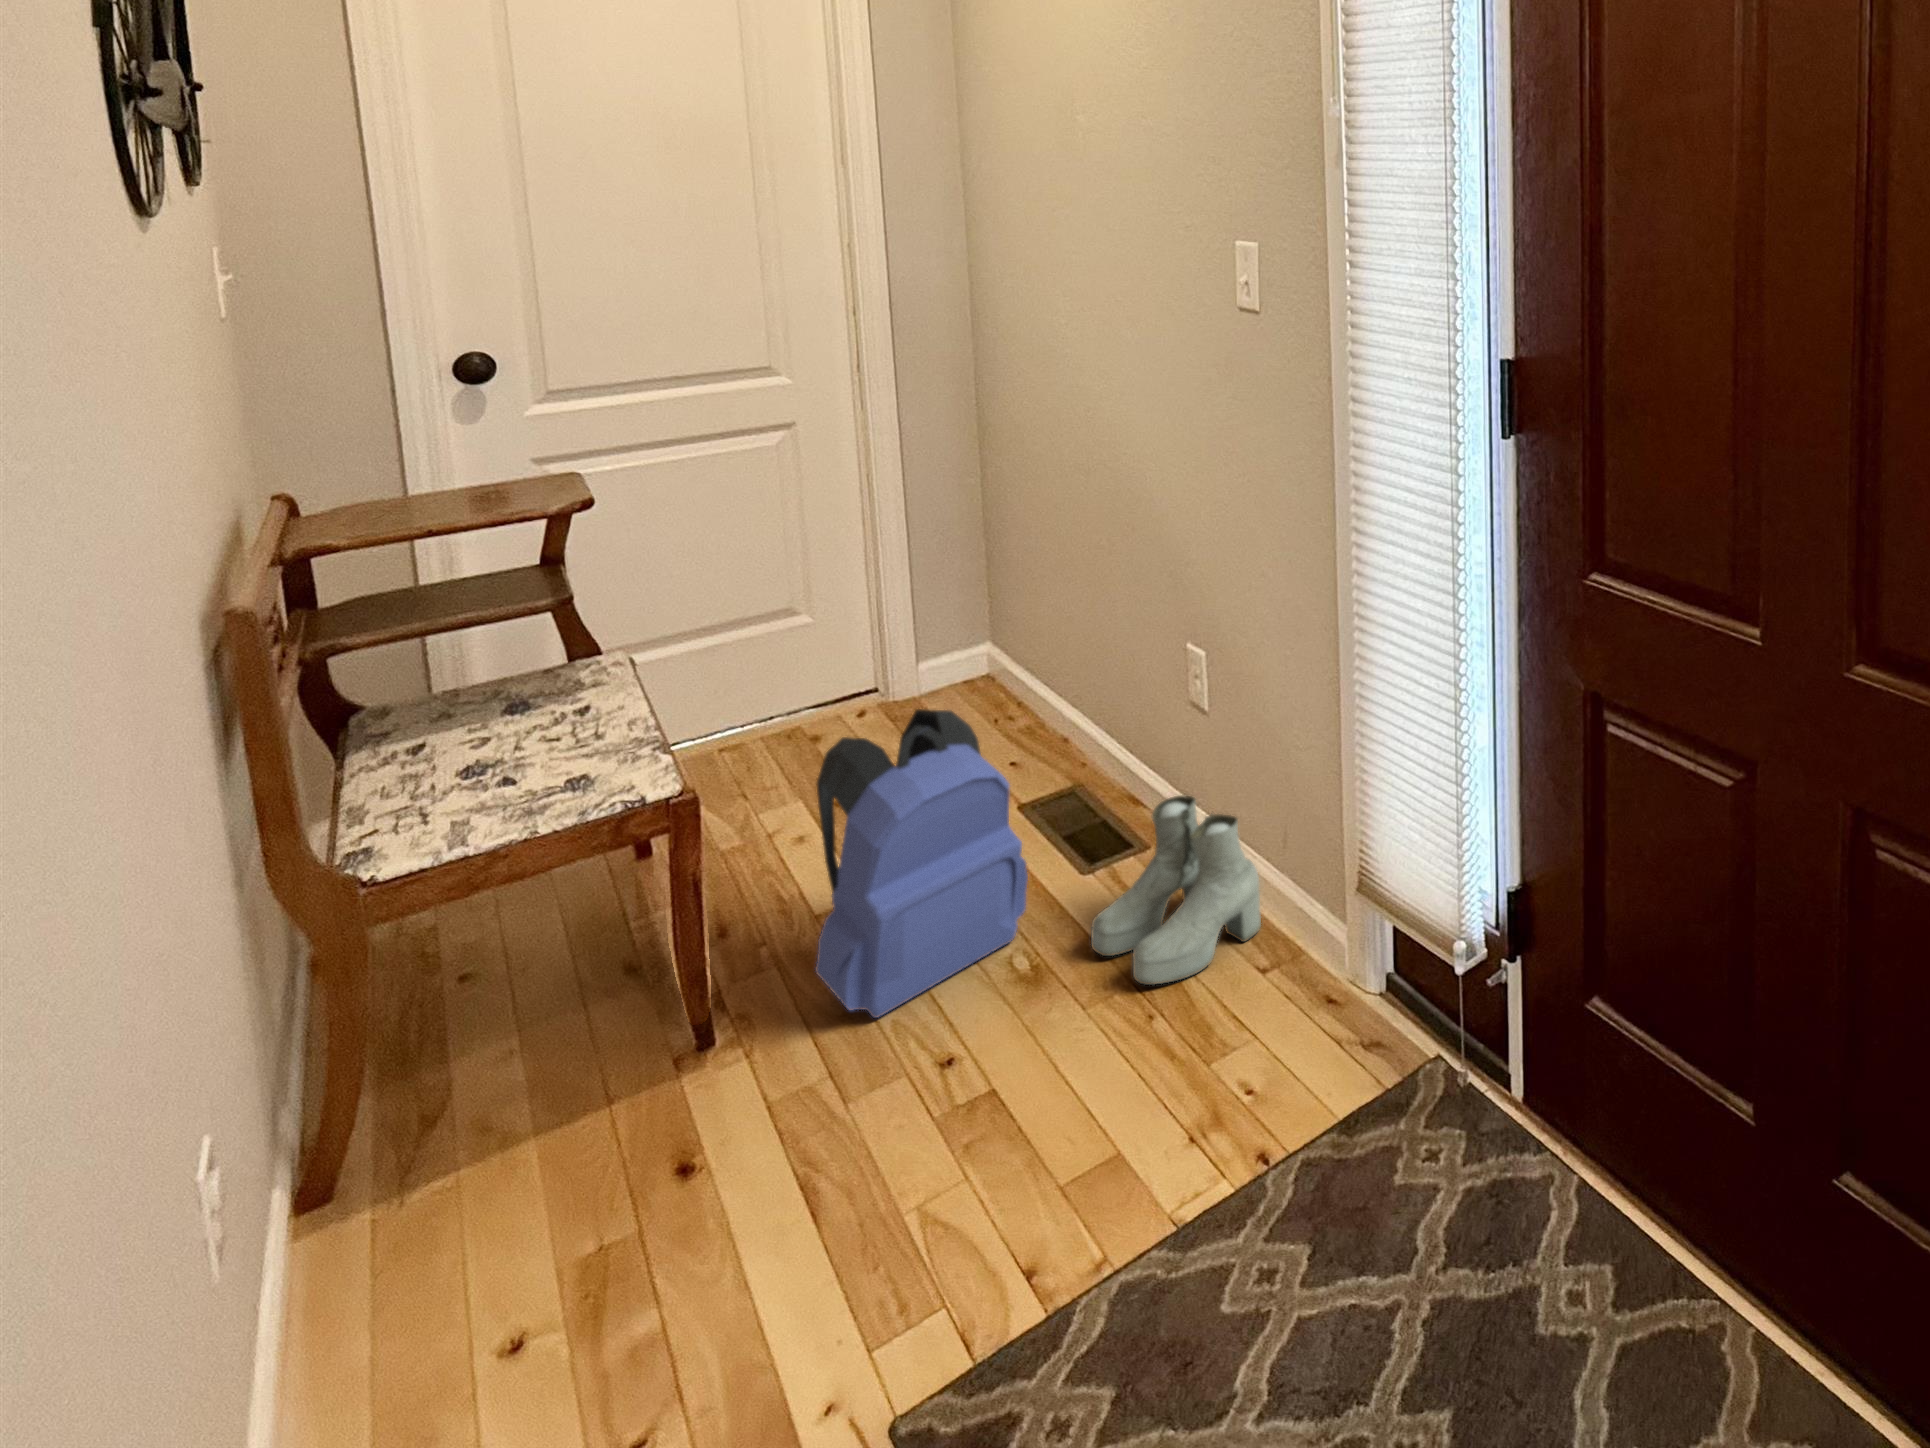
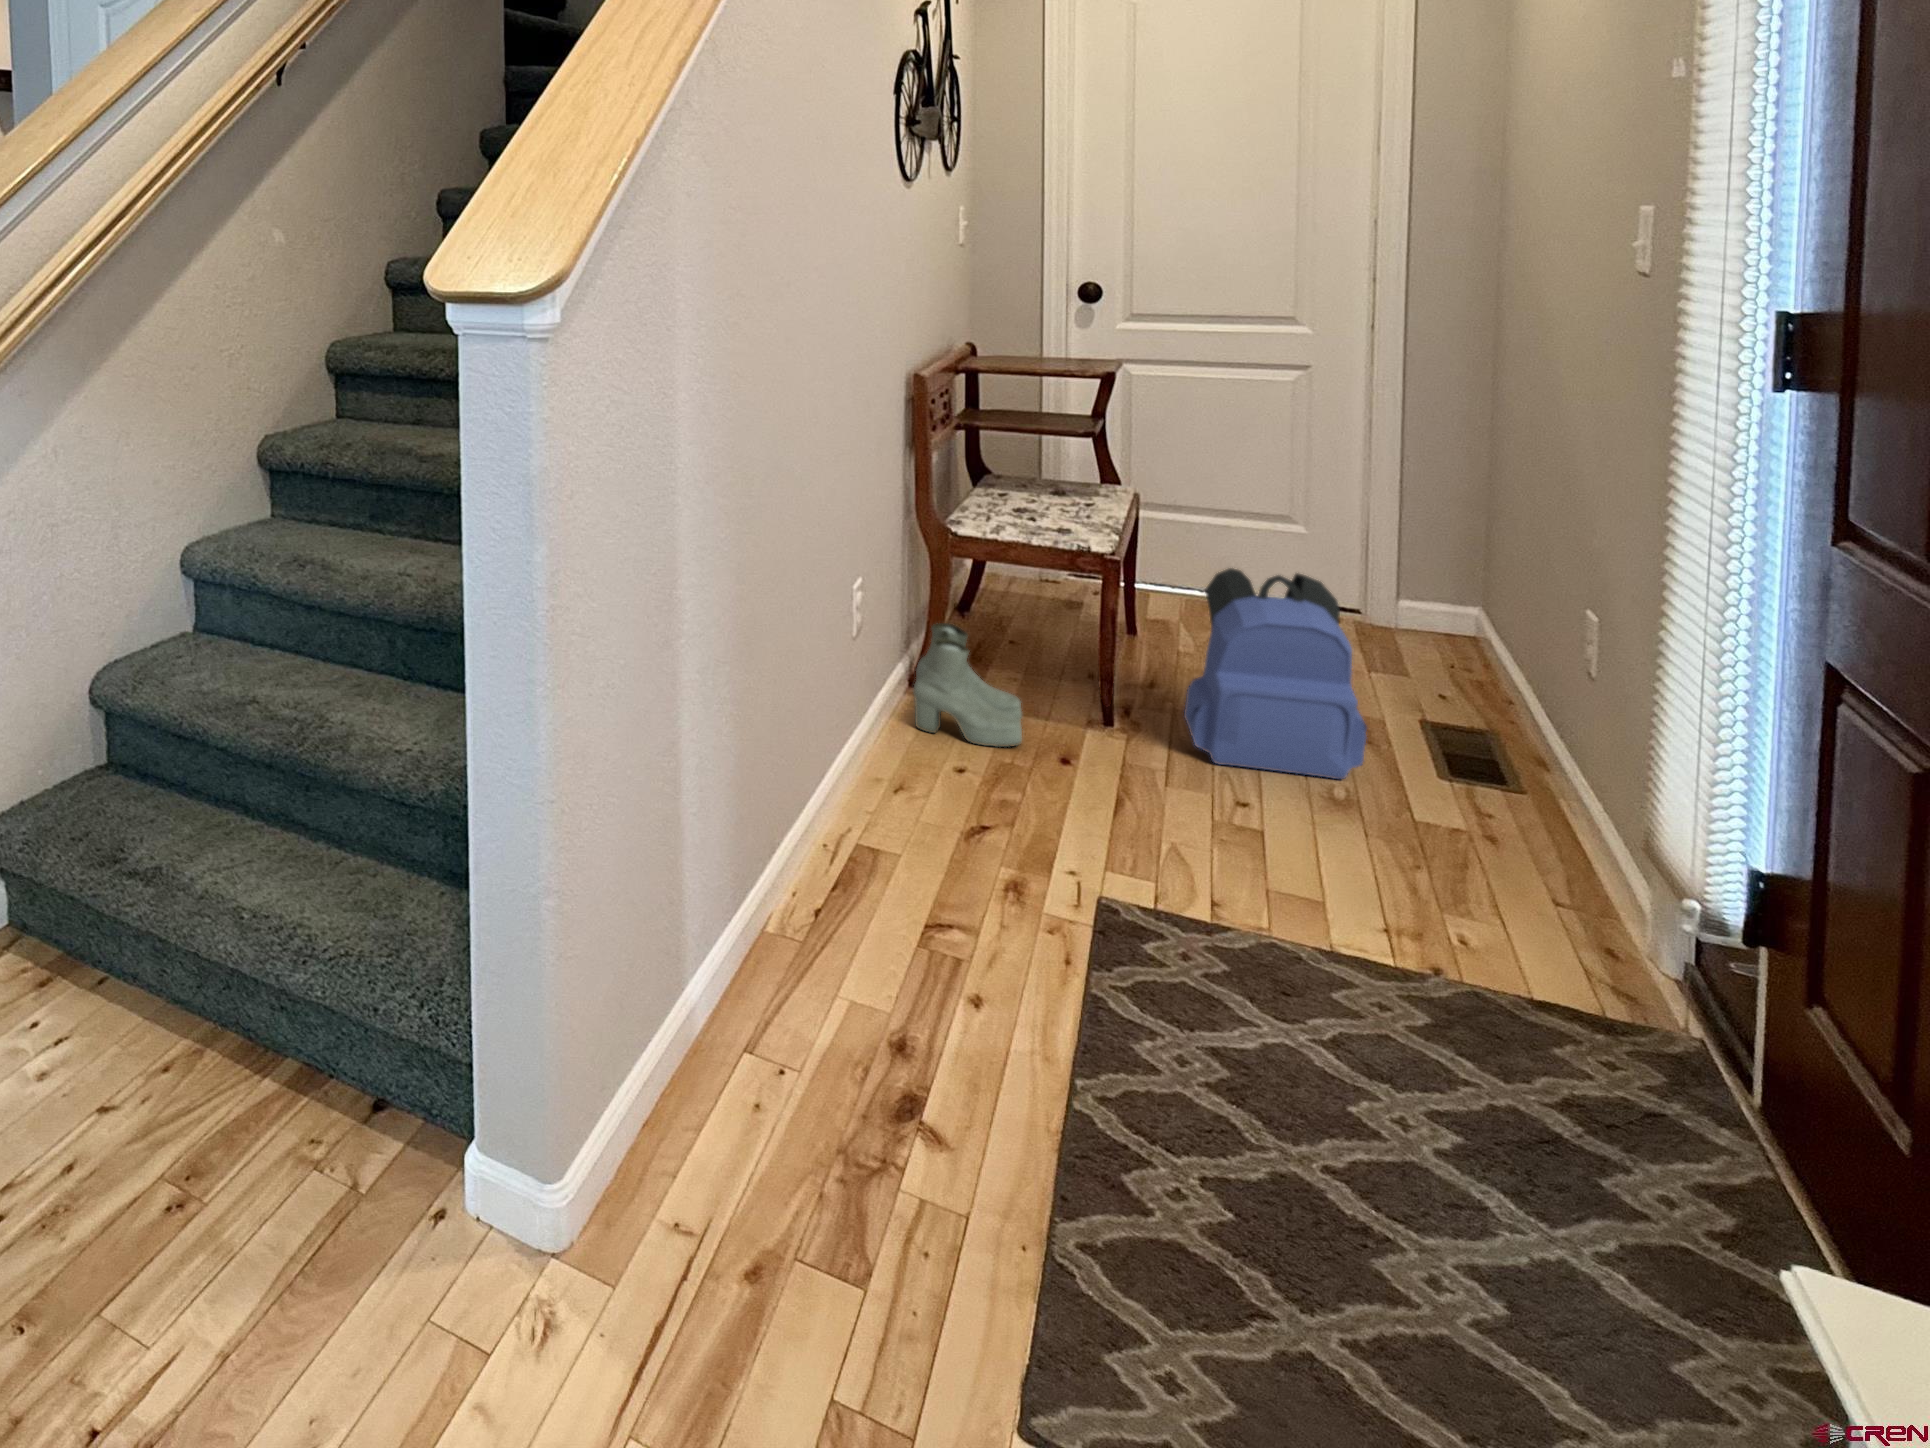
boots: present [1091,795,1261,985] -> present [914,623,1022,747]

